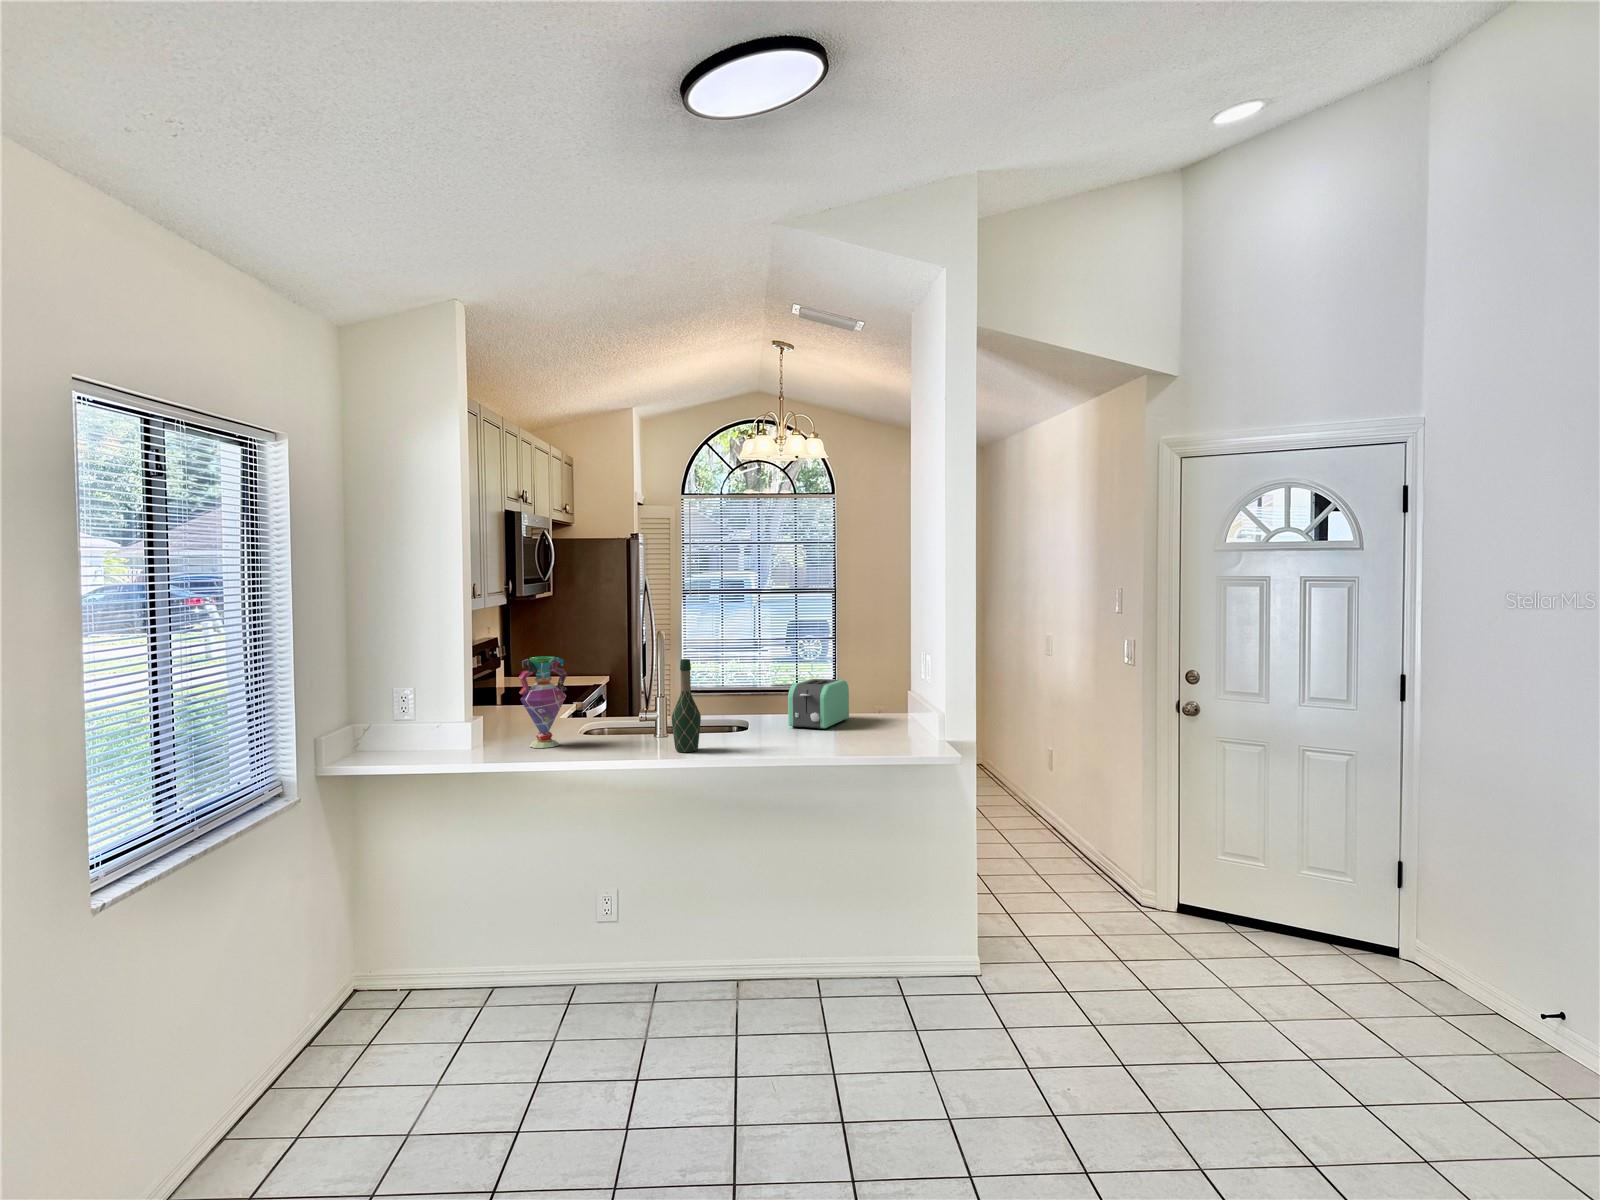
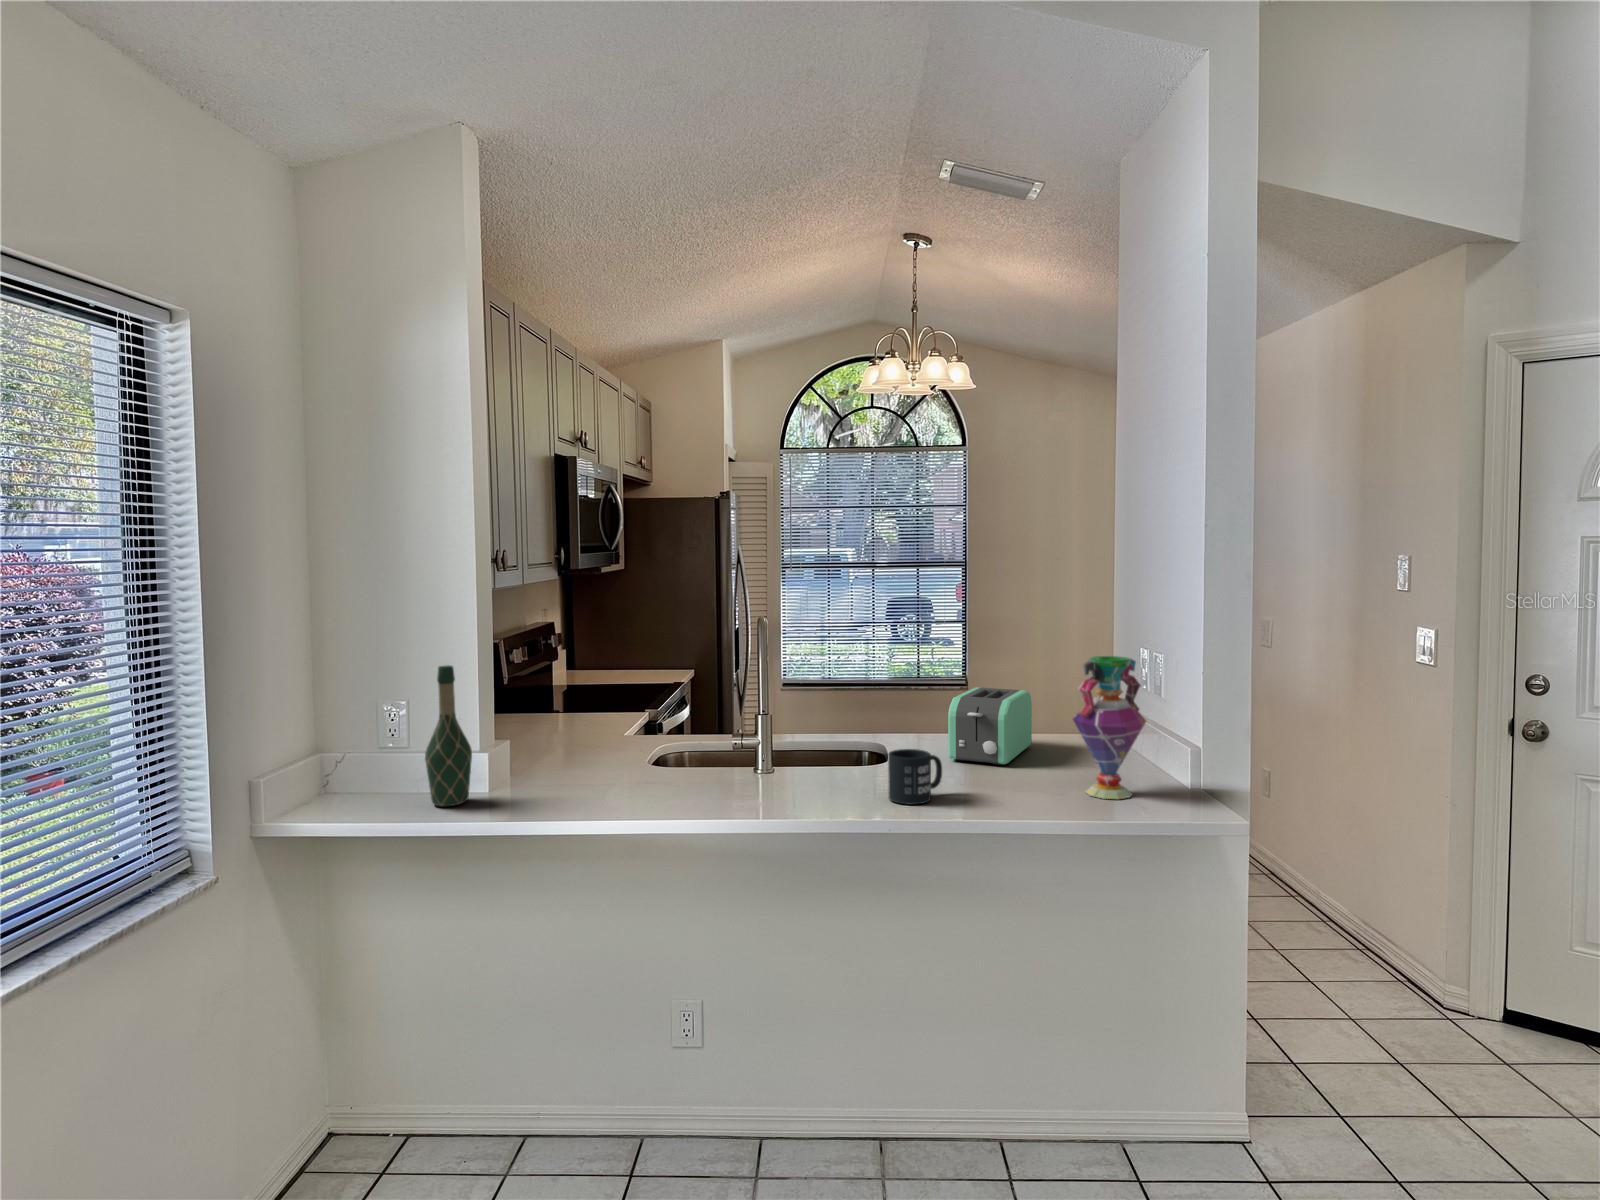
vase: present [518,656,567,748] -> present [1073,656,1146,799]
wine bottle: present [672,659,701,752] -> present [425,665,472,806]
mug: none [741,715,777,749] -> present [888,749,942,804]

